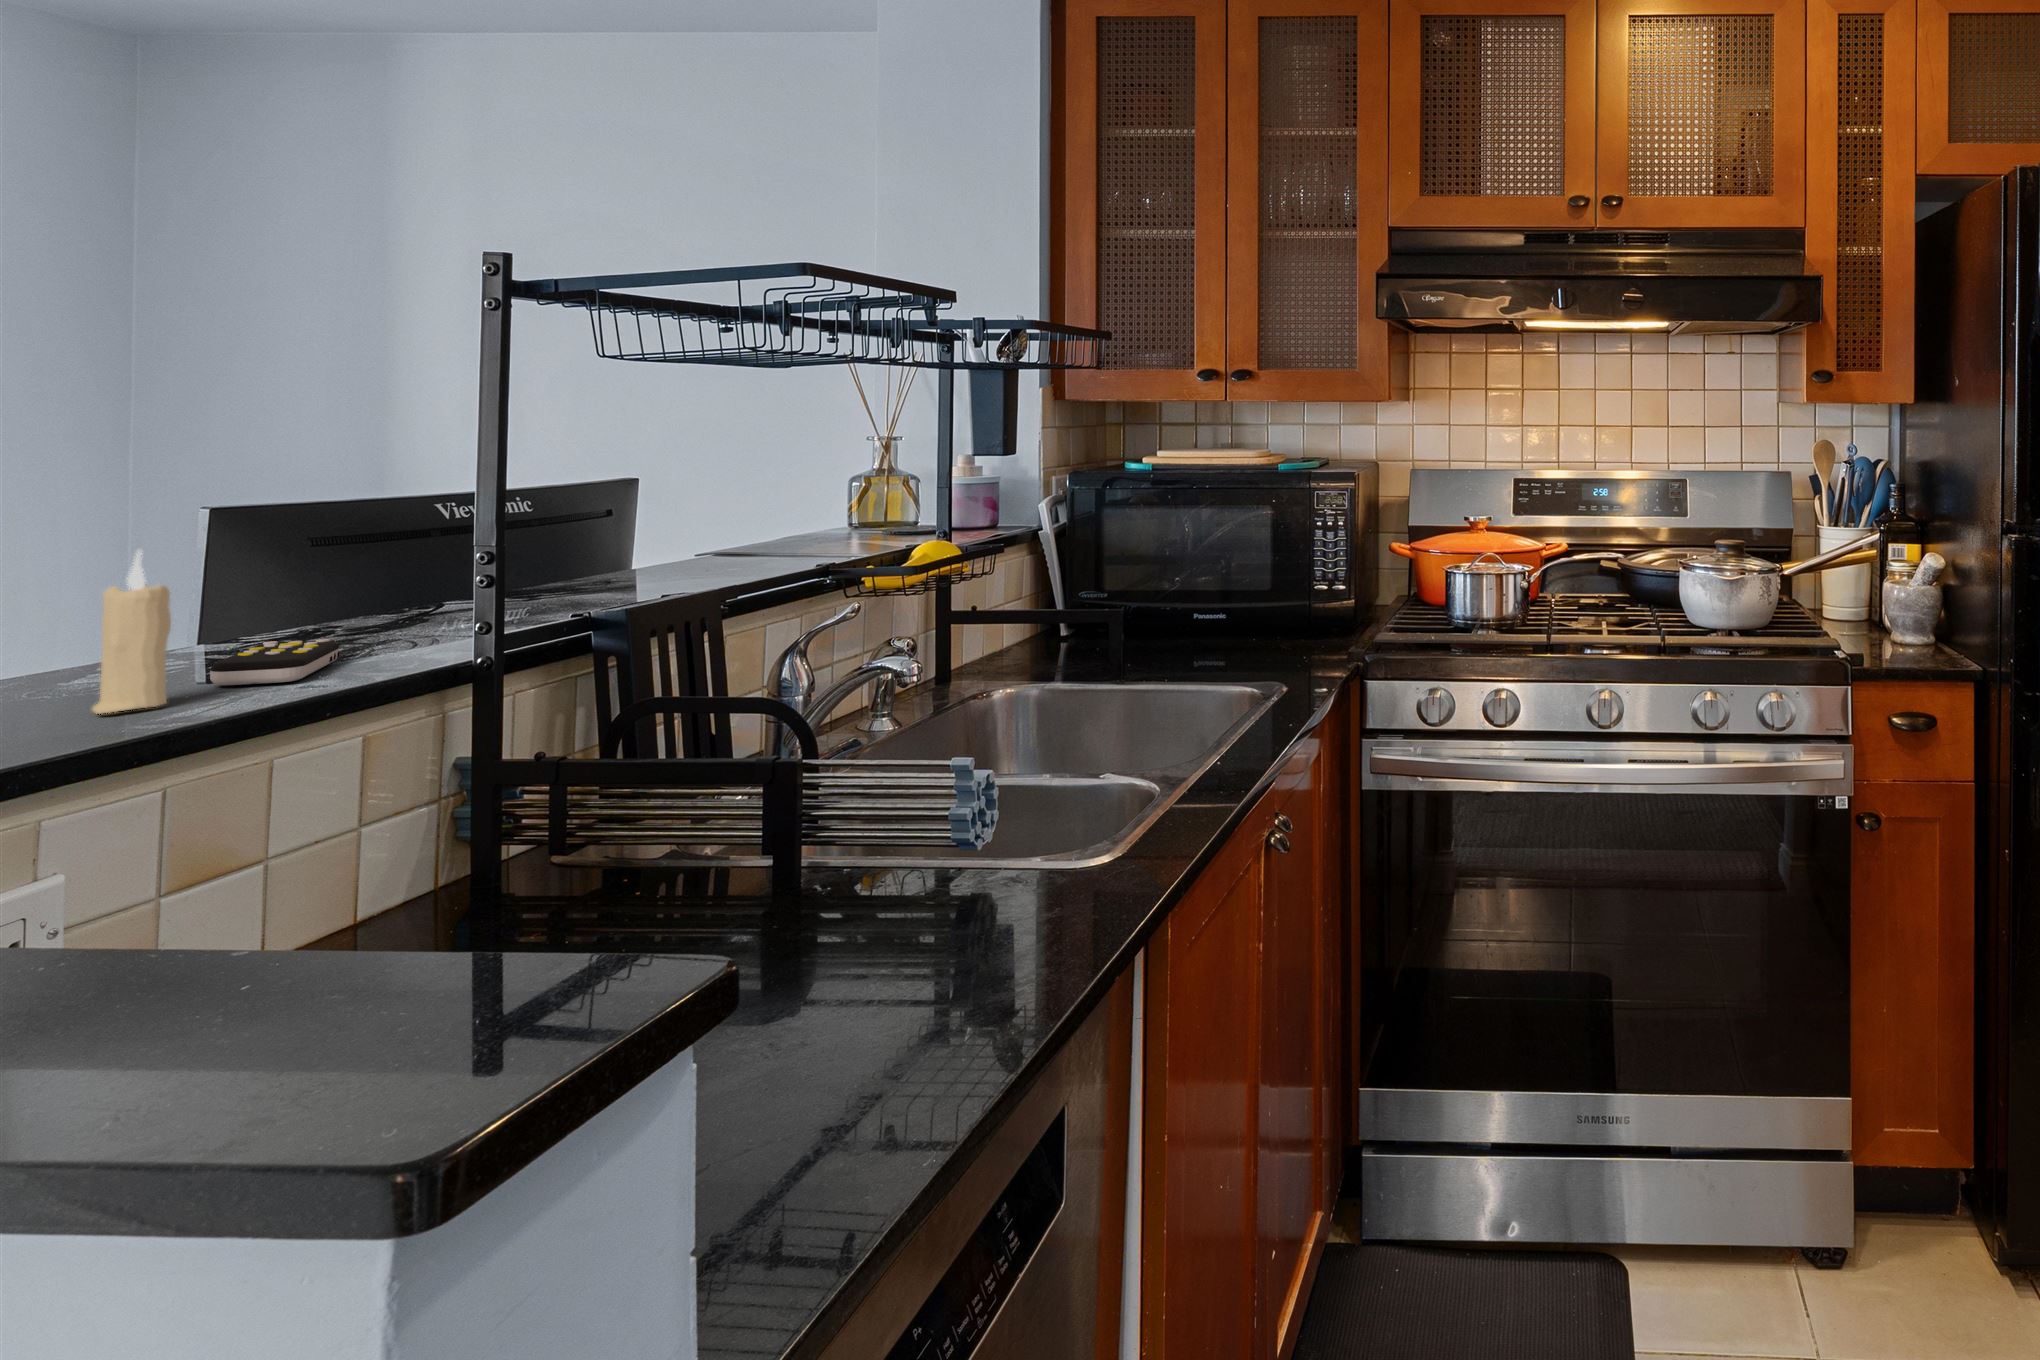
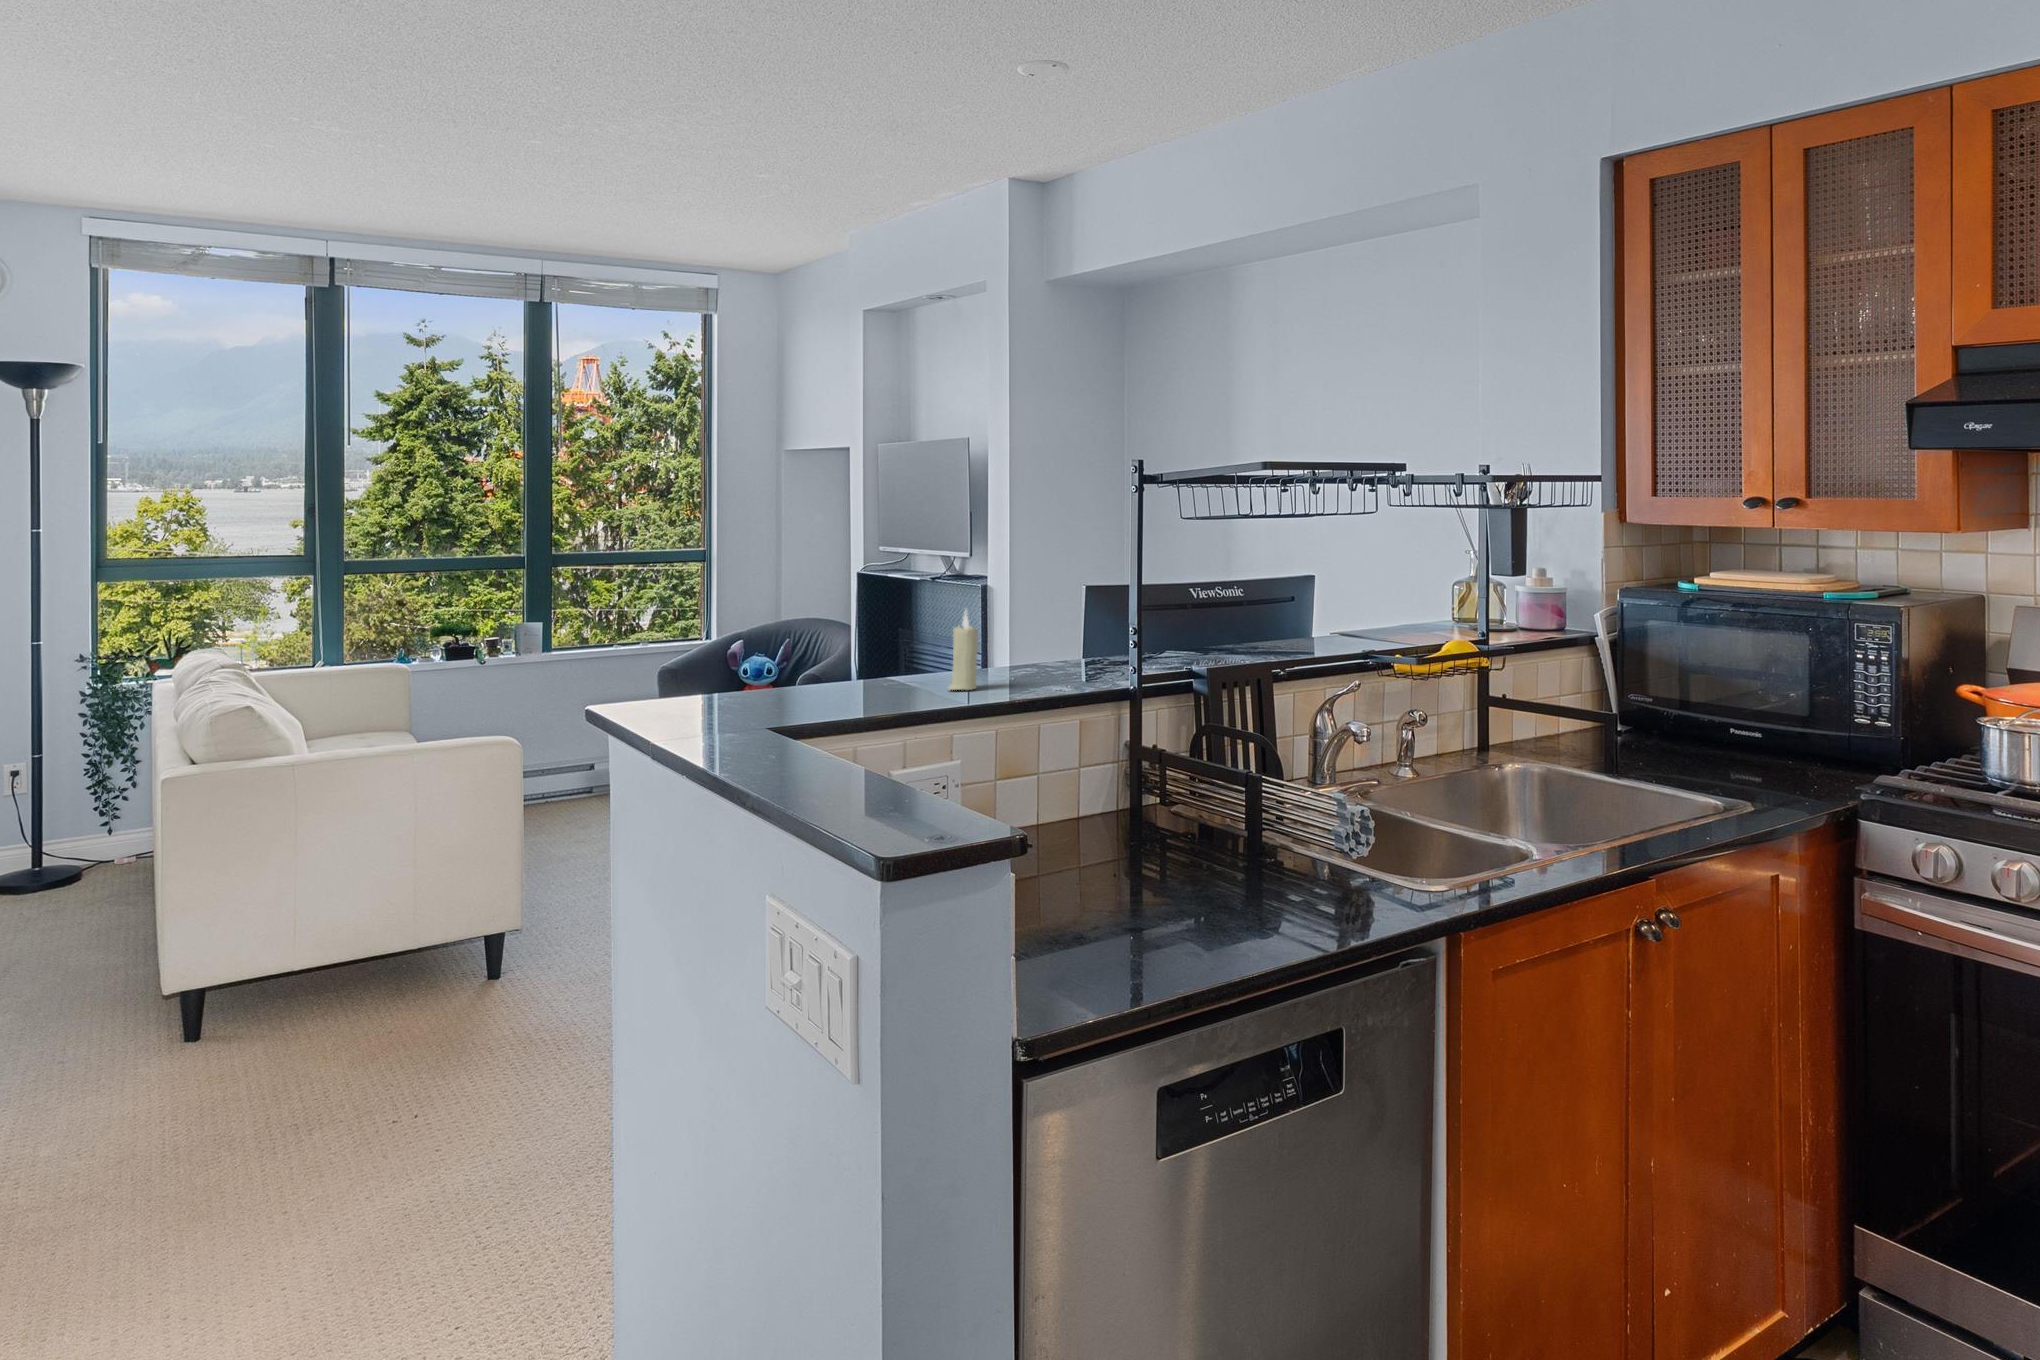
remote control: present [210,639,340,685] -> none [1002,661,1065,685]

